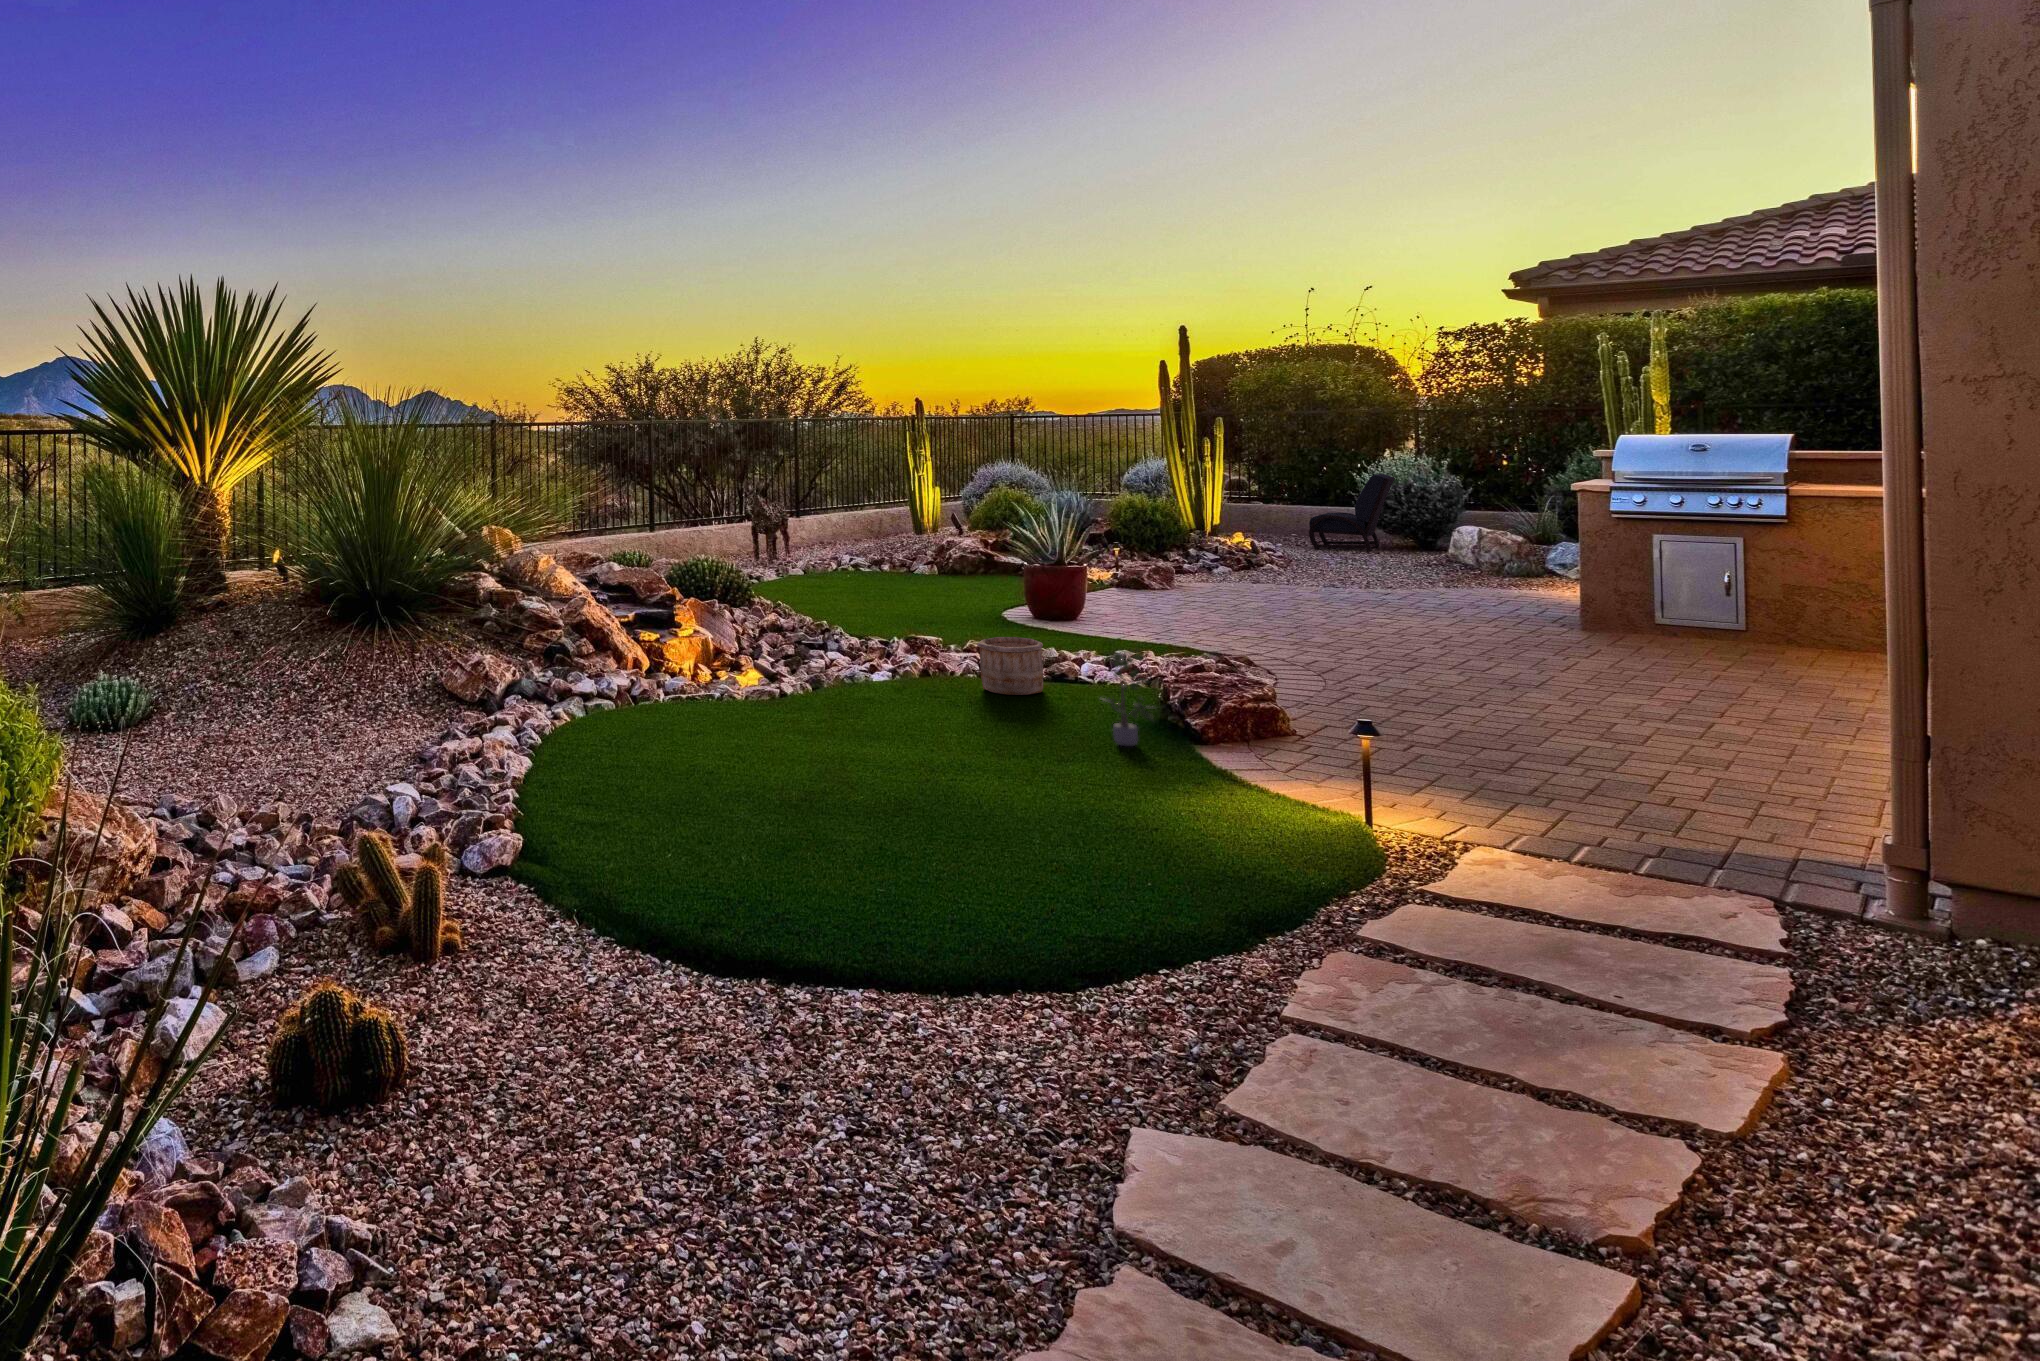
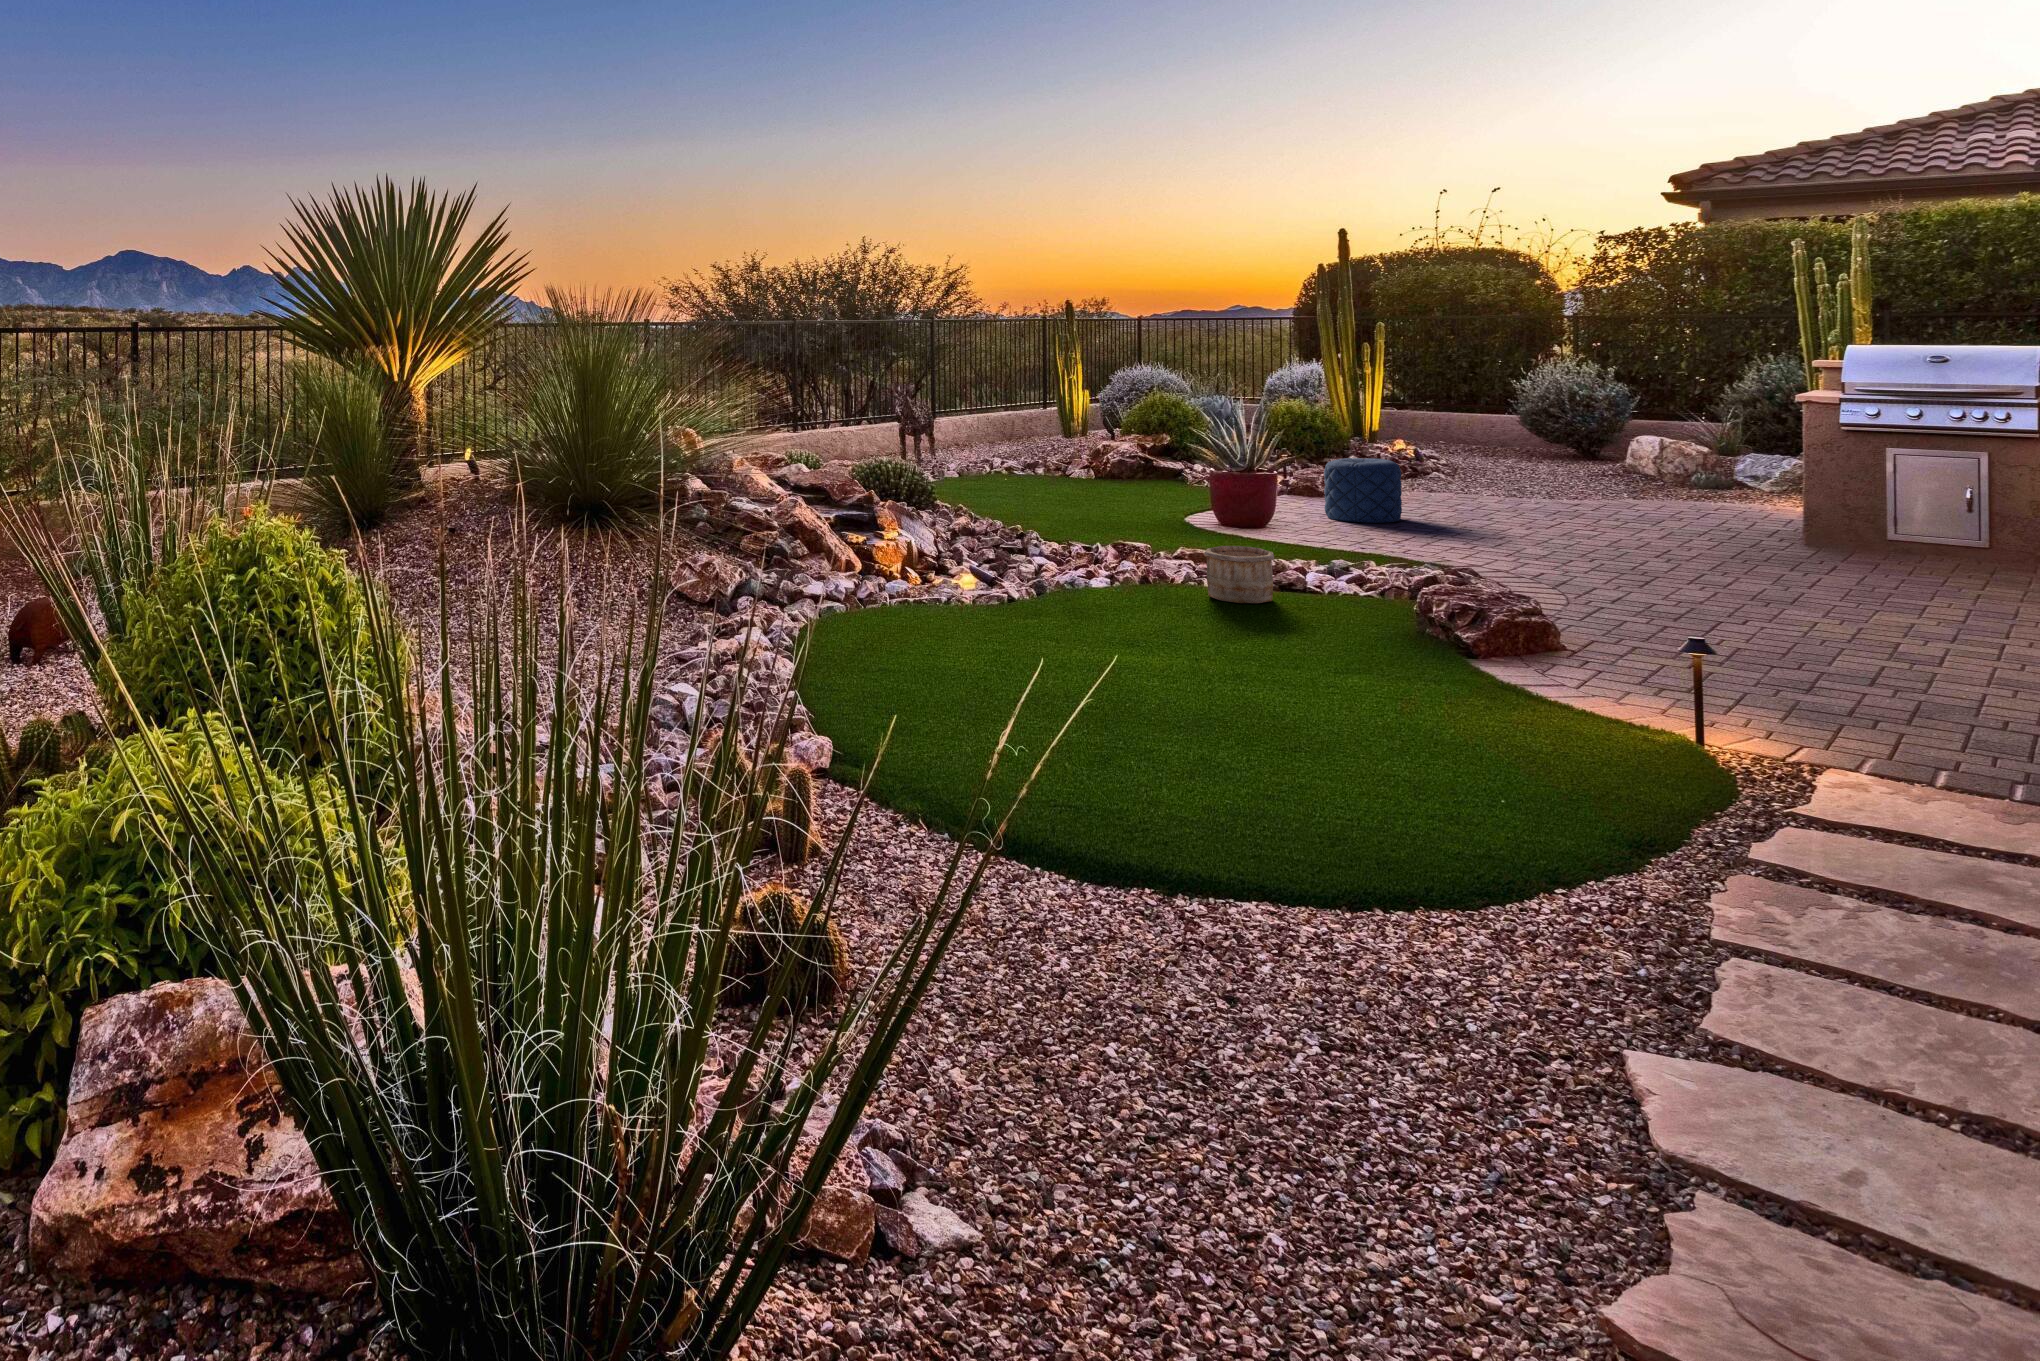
lounge chair: present [1309,474,1395,551] -> none [1471,378,1568,456]
pouf: none [1136,551,1209,616] -> present [1324,458,1402,523]
potted plant: present [1103,651,1154,746] -> none [1364,560,1427,659]

